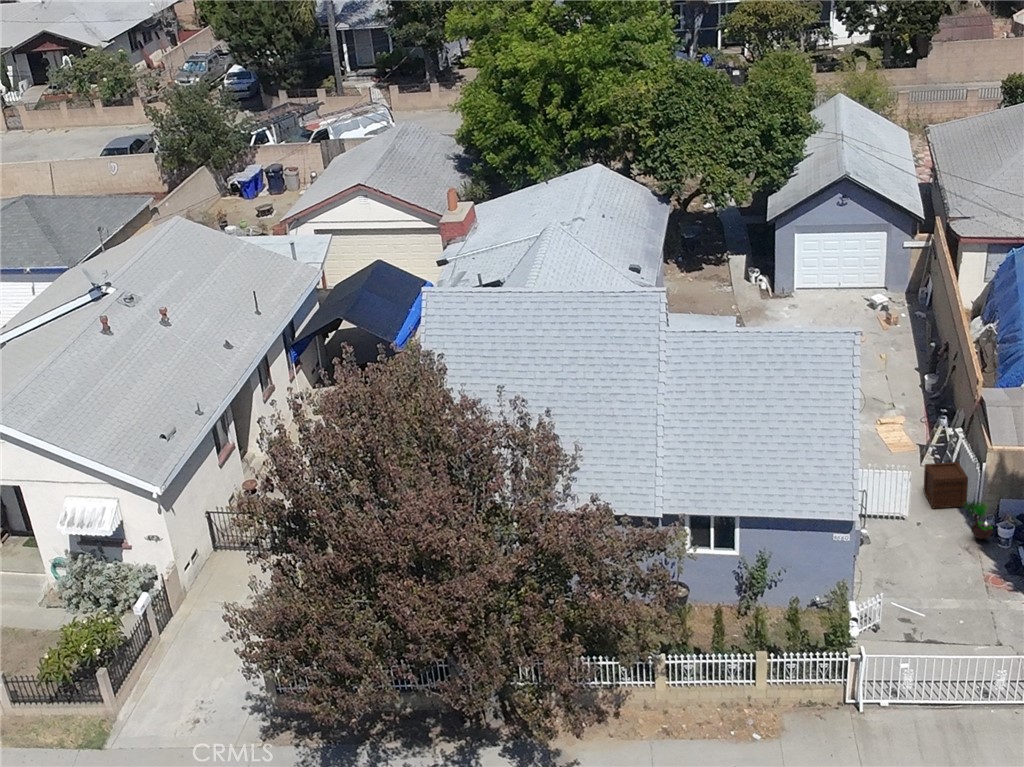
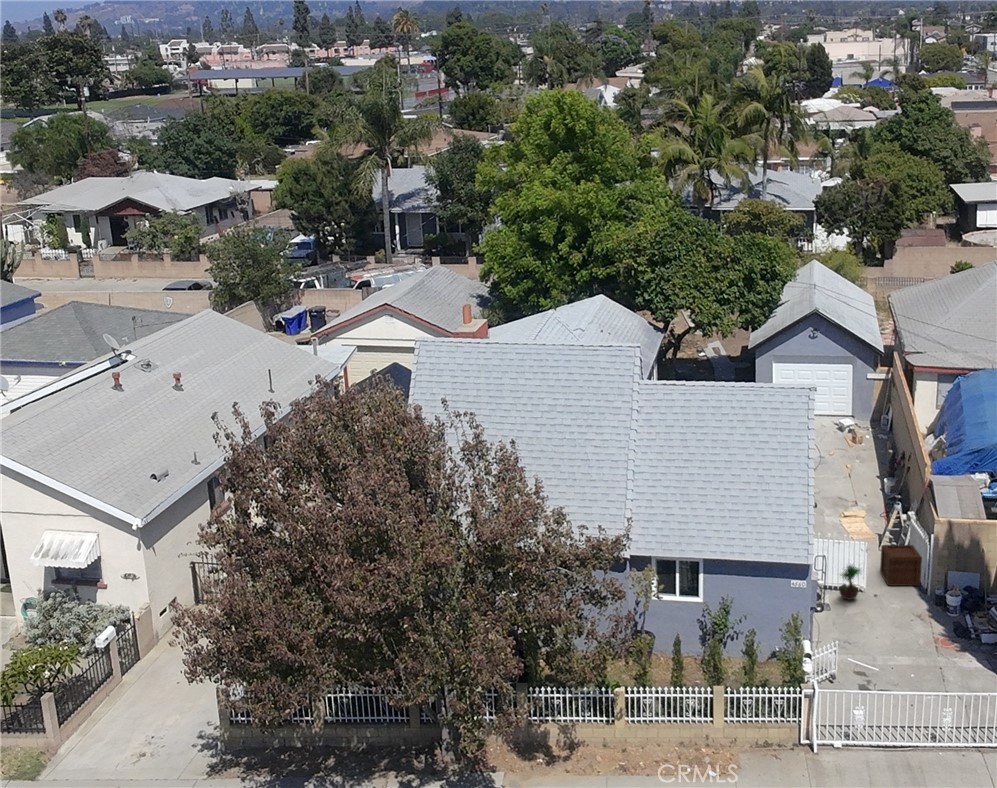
potted tree: present [965,501,993,539] -> present [839,565,860,600]

